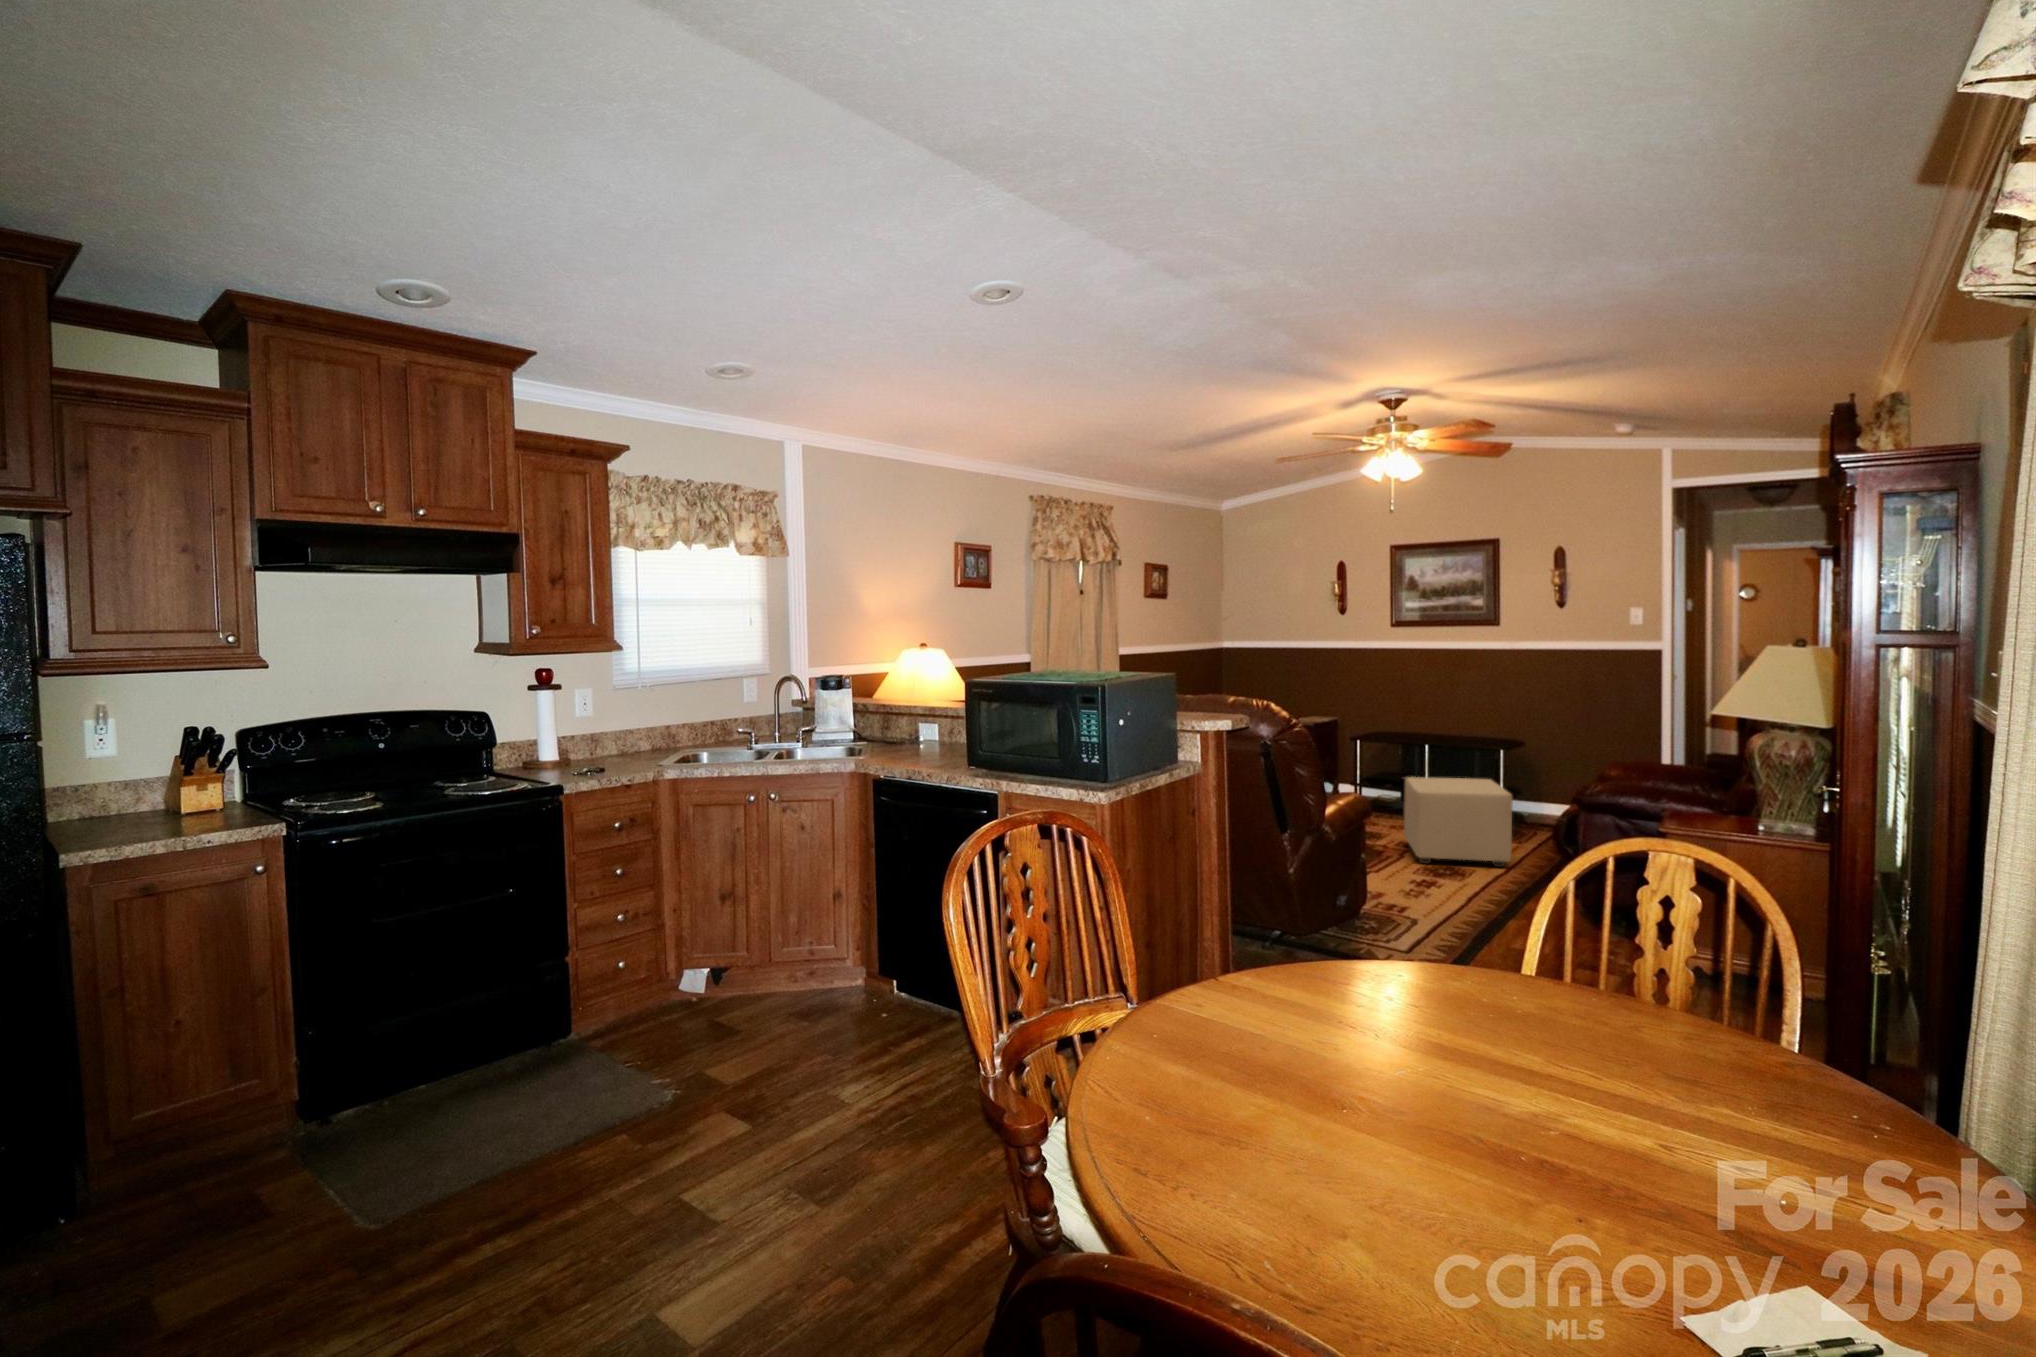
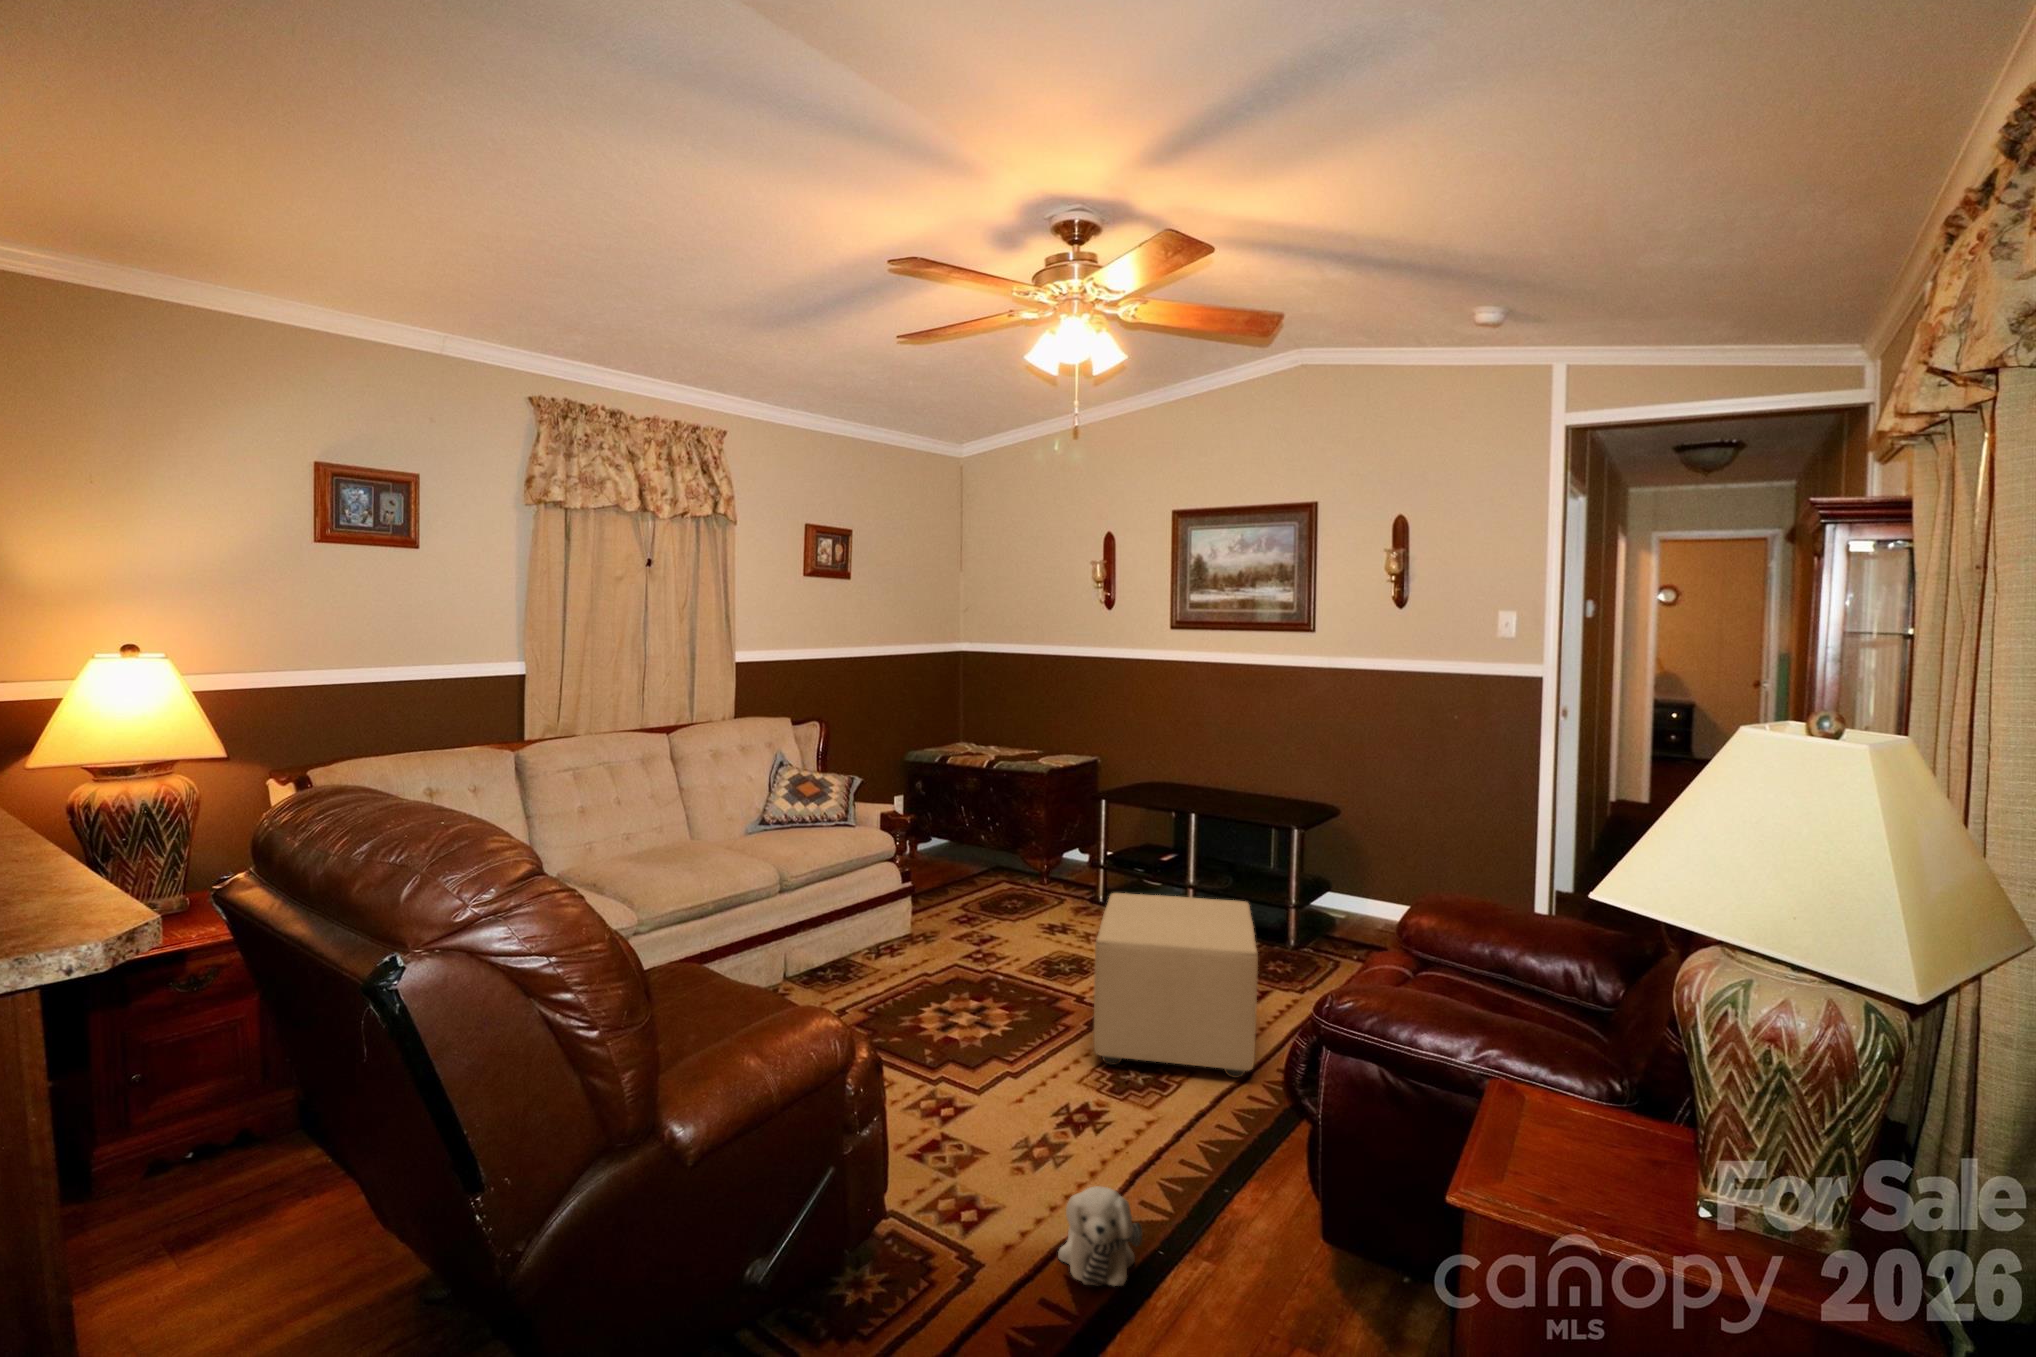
plush toy: none [1450,875,1493,916] -> present [1058,1186,1142,1286]

